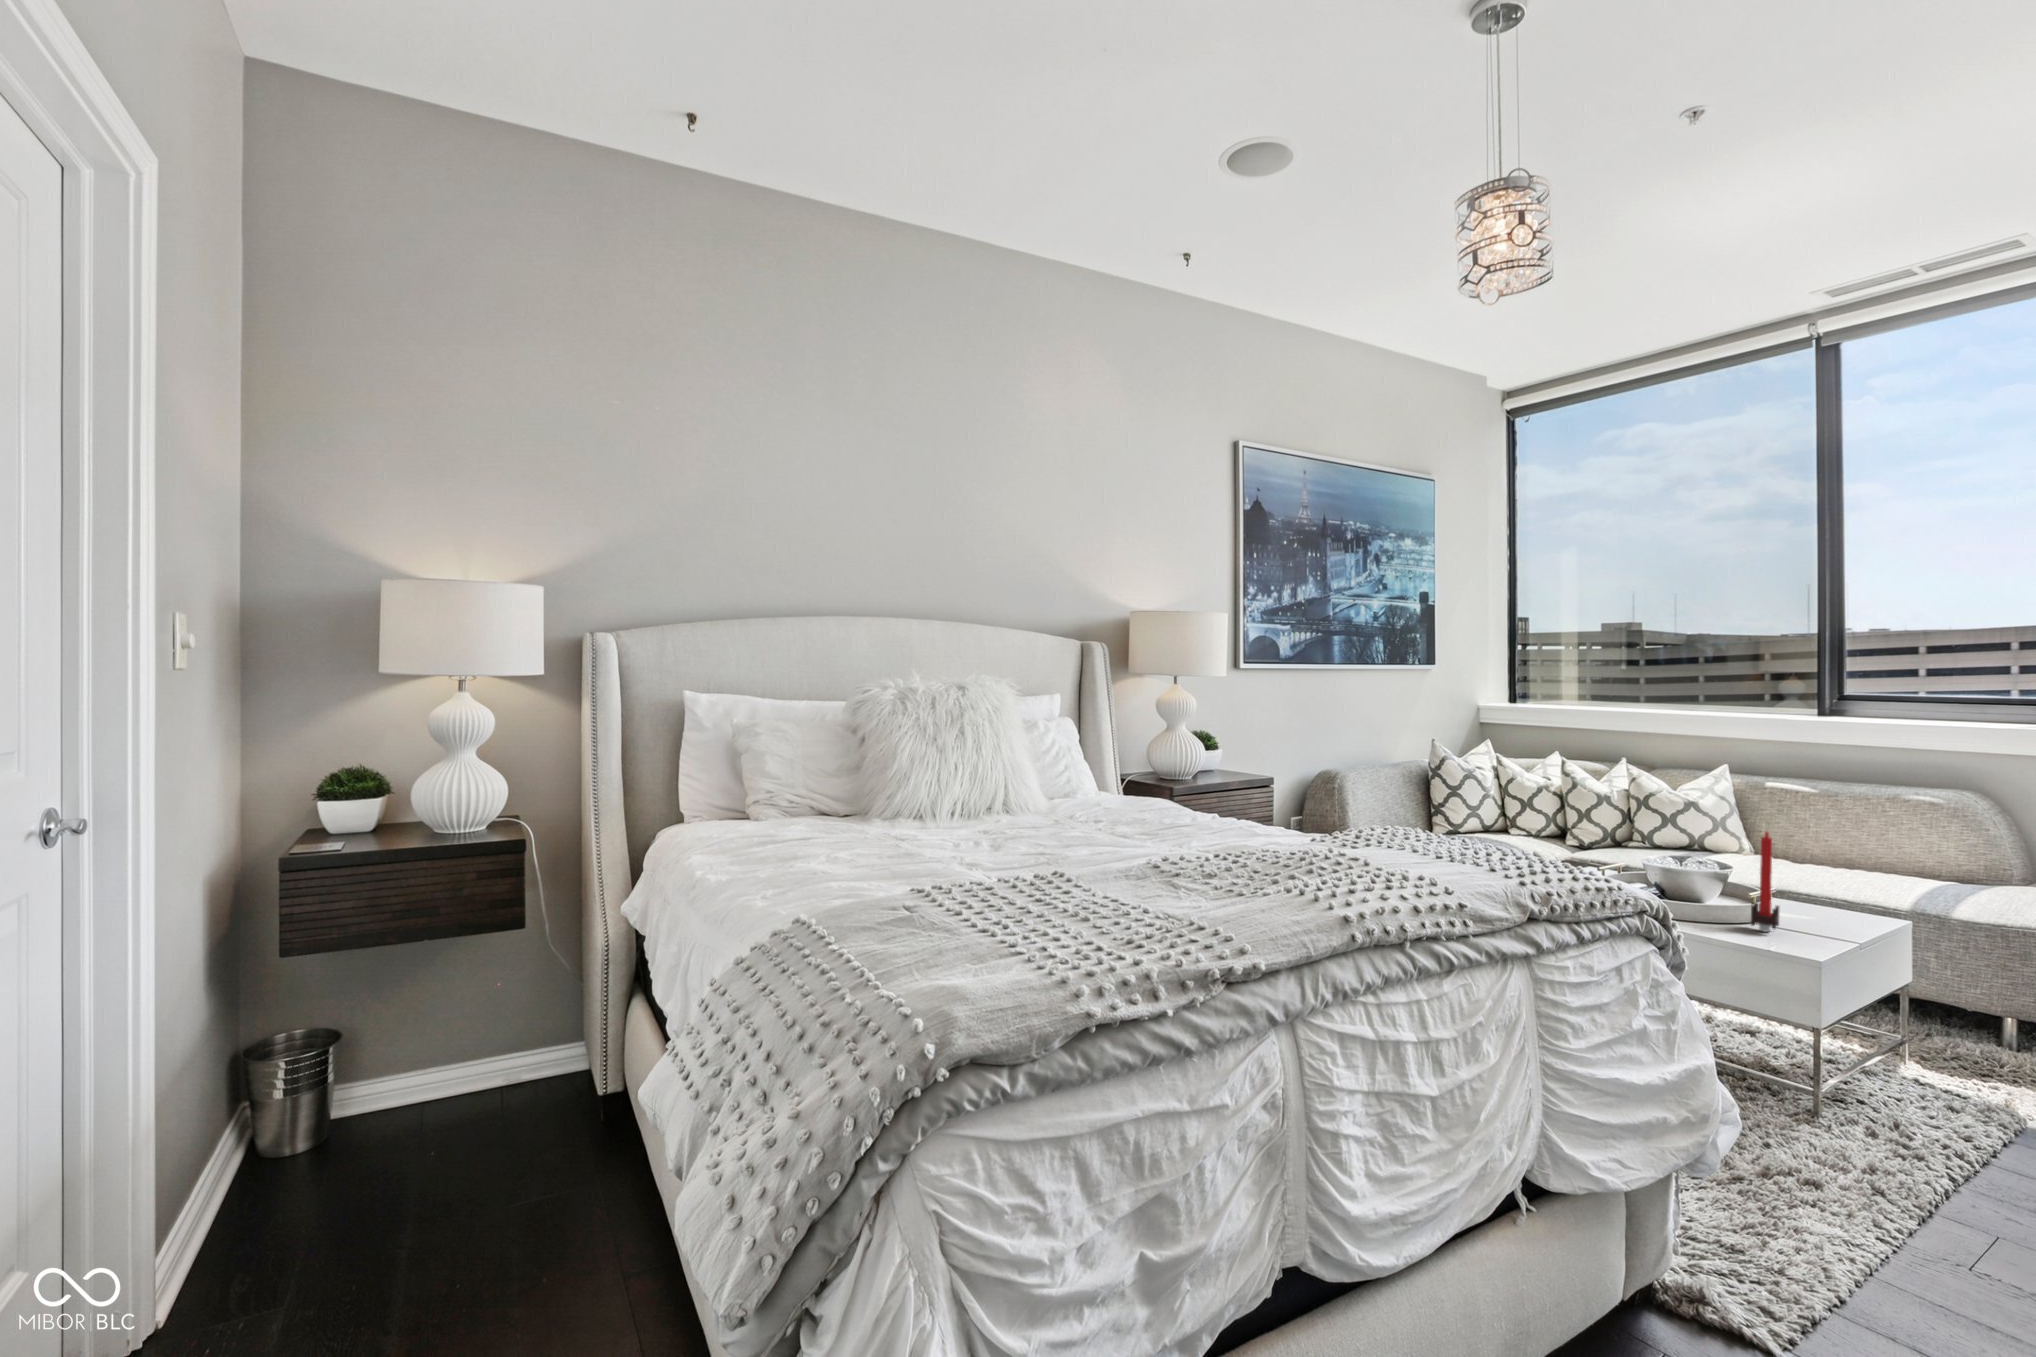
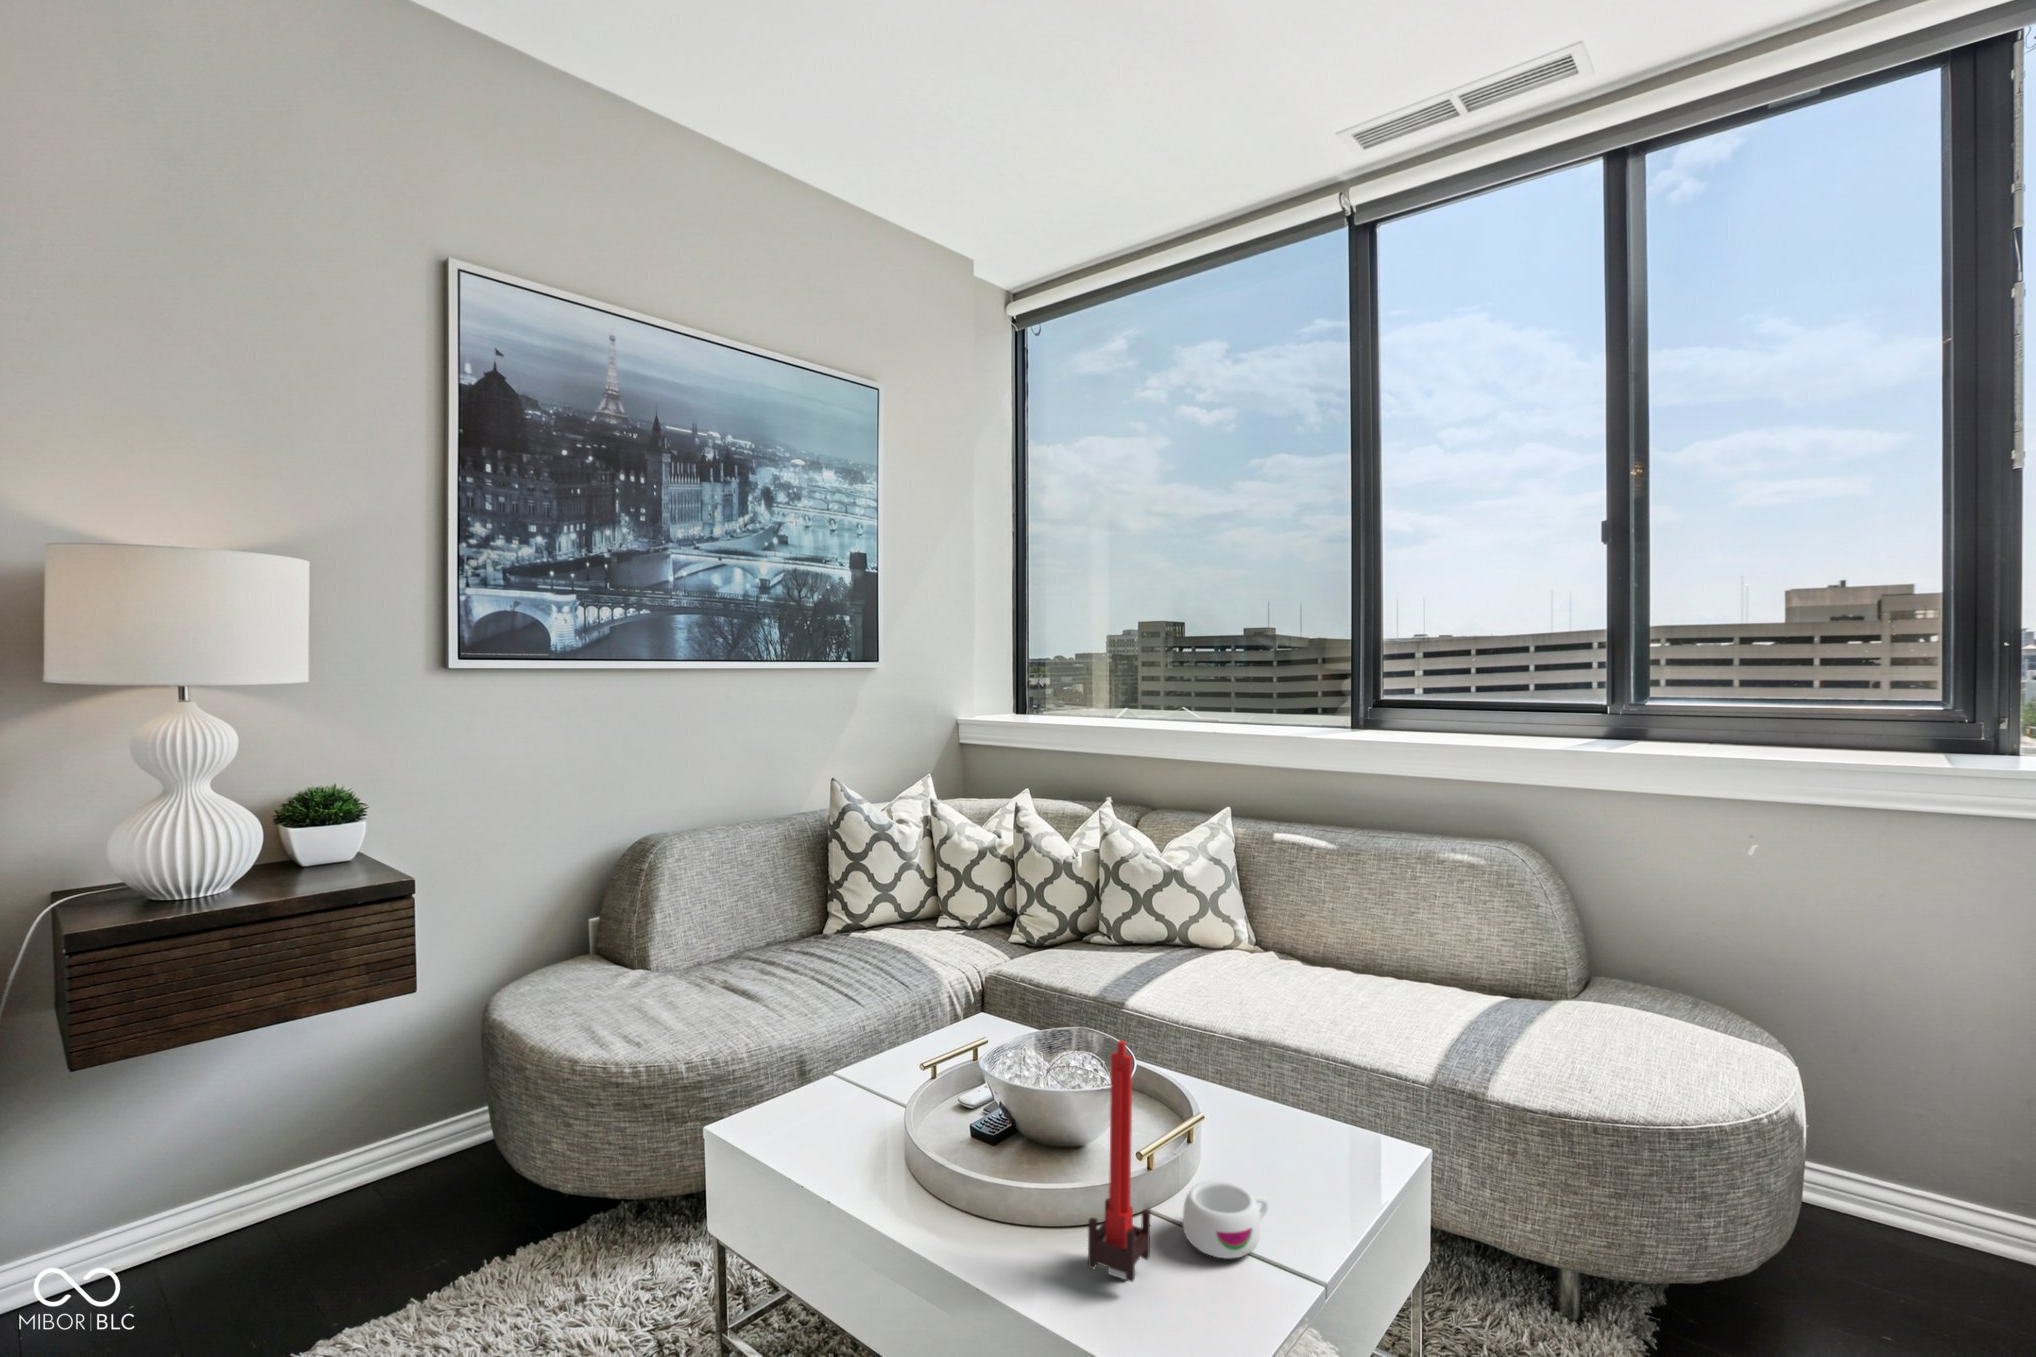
mug: none [1790,904,1834,930] -> present [1183,1181,1268,1258]

